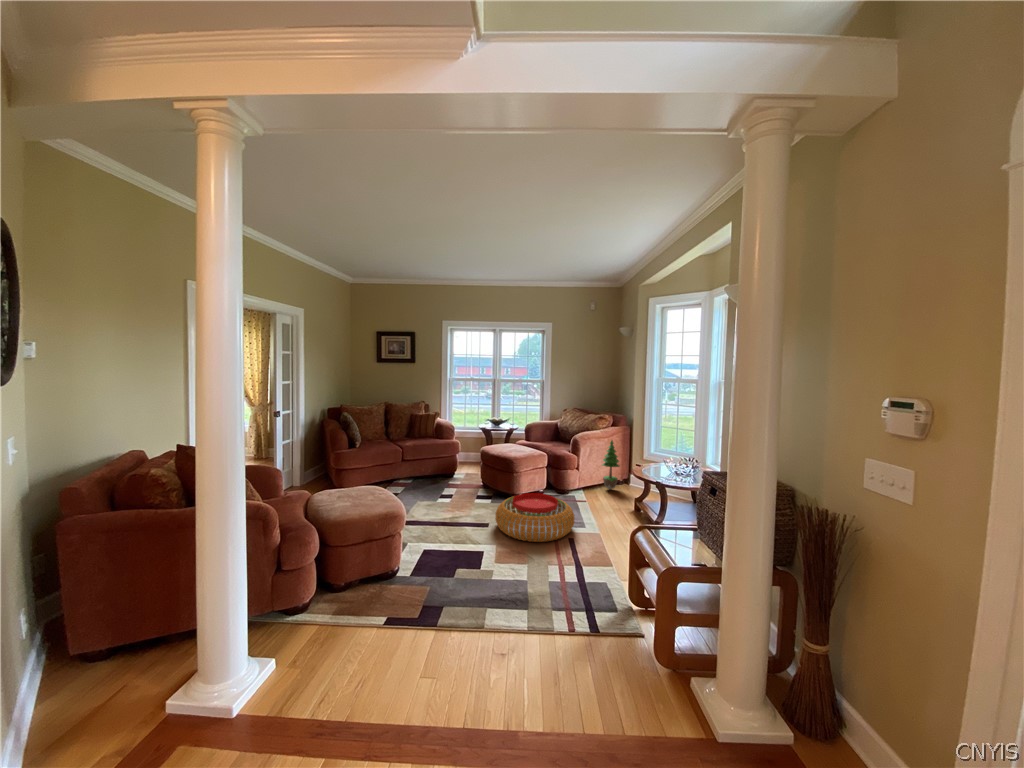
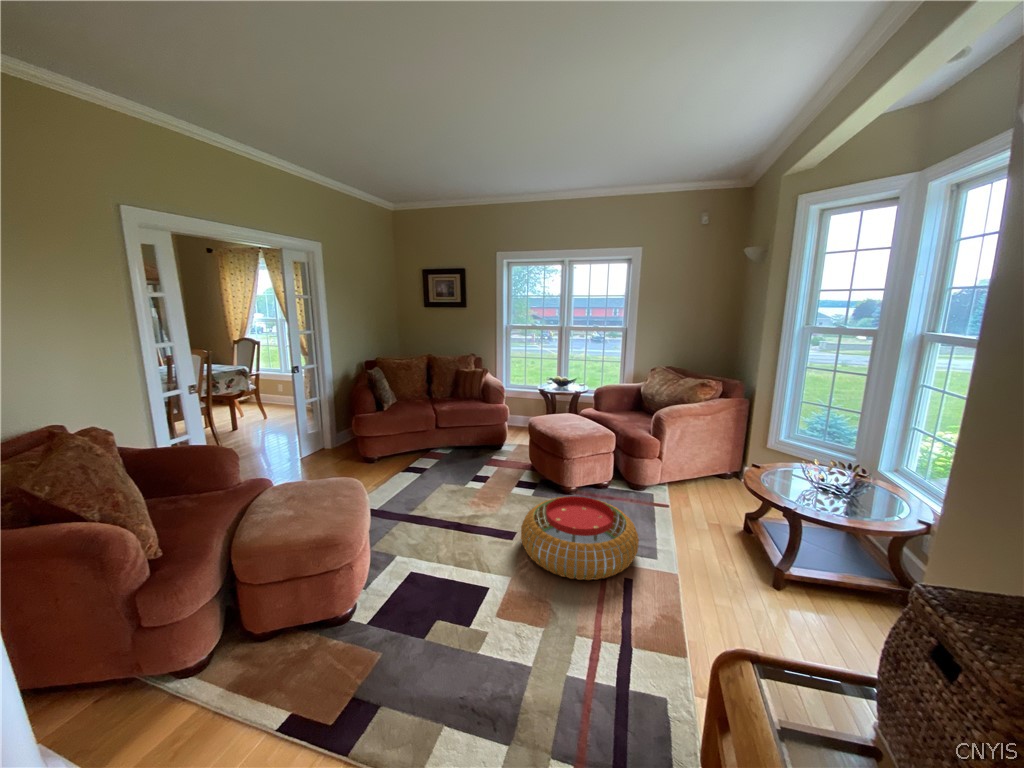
potted tree: present [602,440,620,490] -> none [698,418,727,489]

